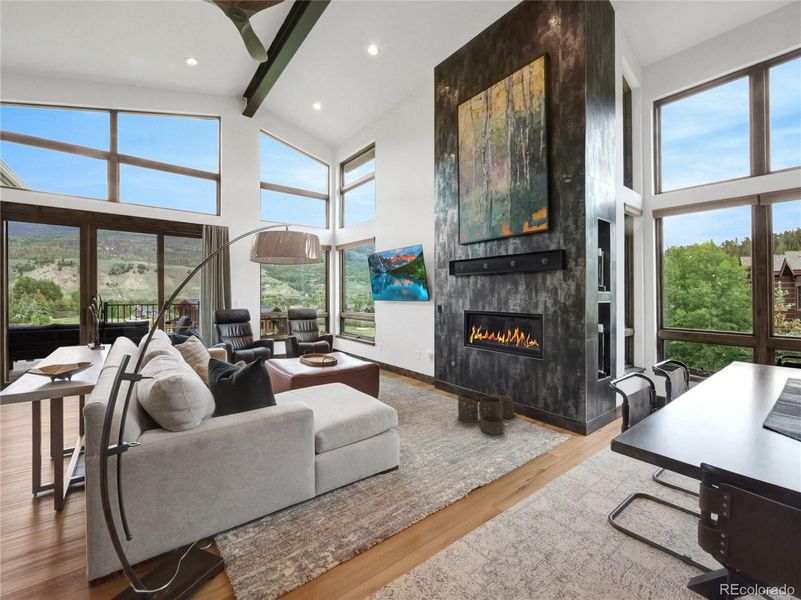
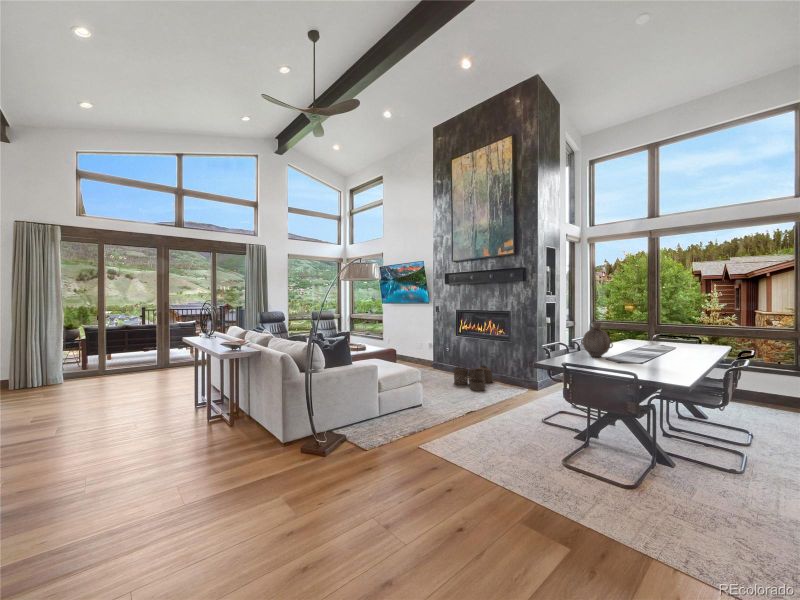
vase: none [694,344,776,417] -> present [581,322,613,357]

